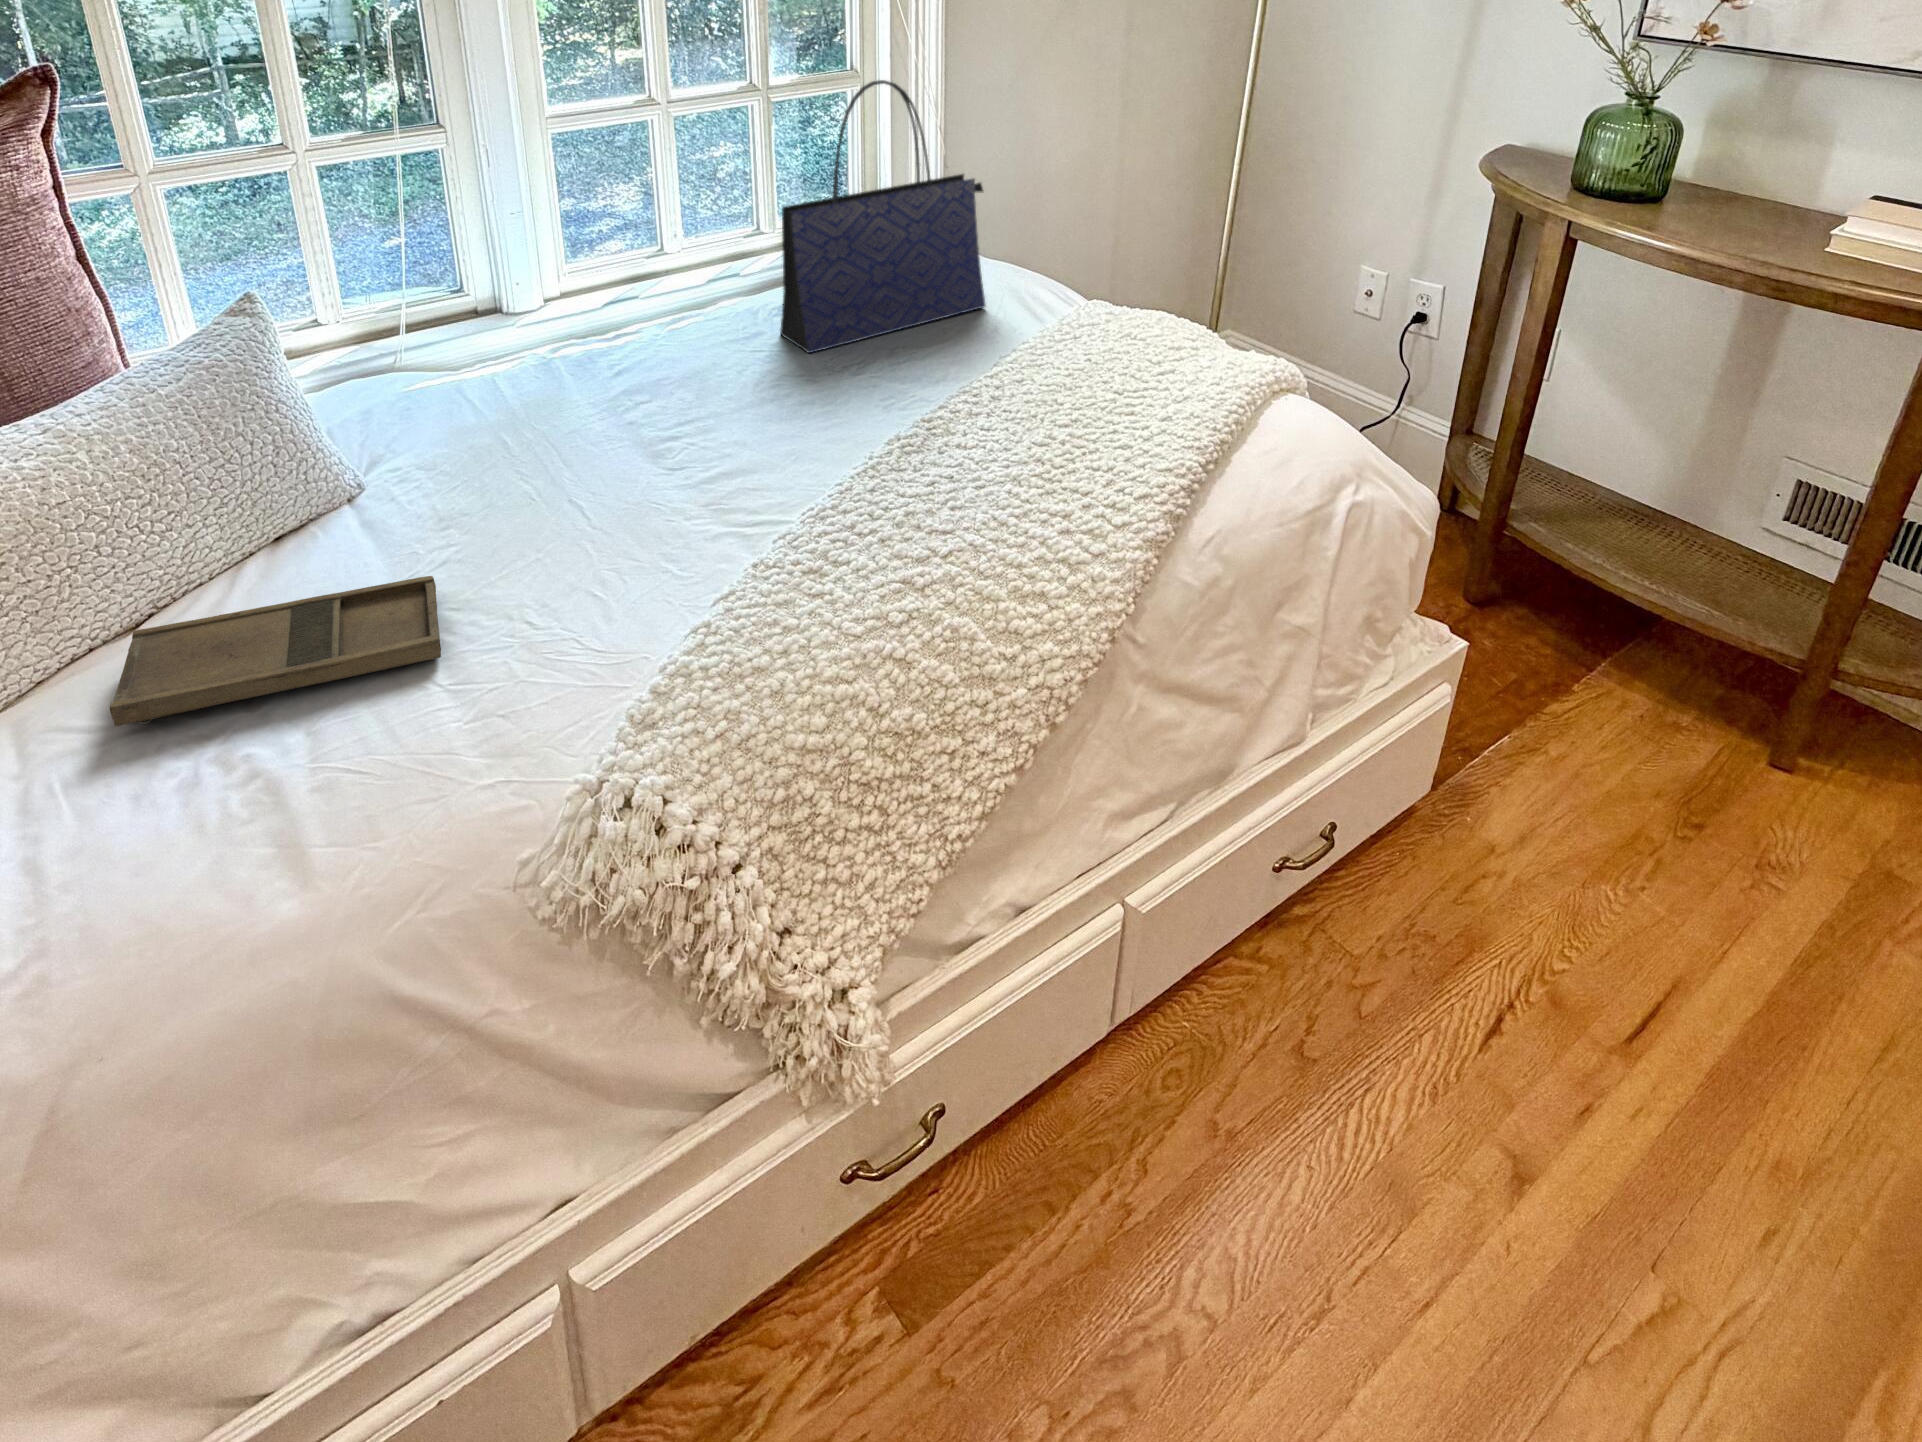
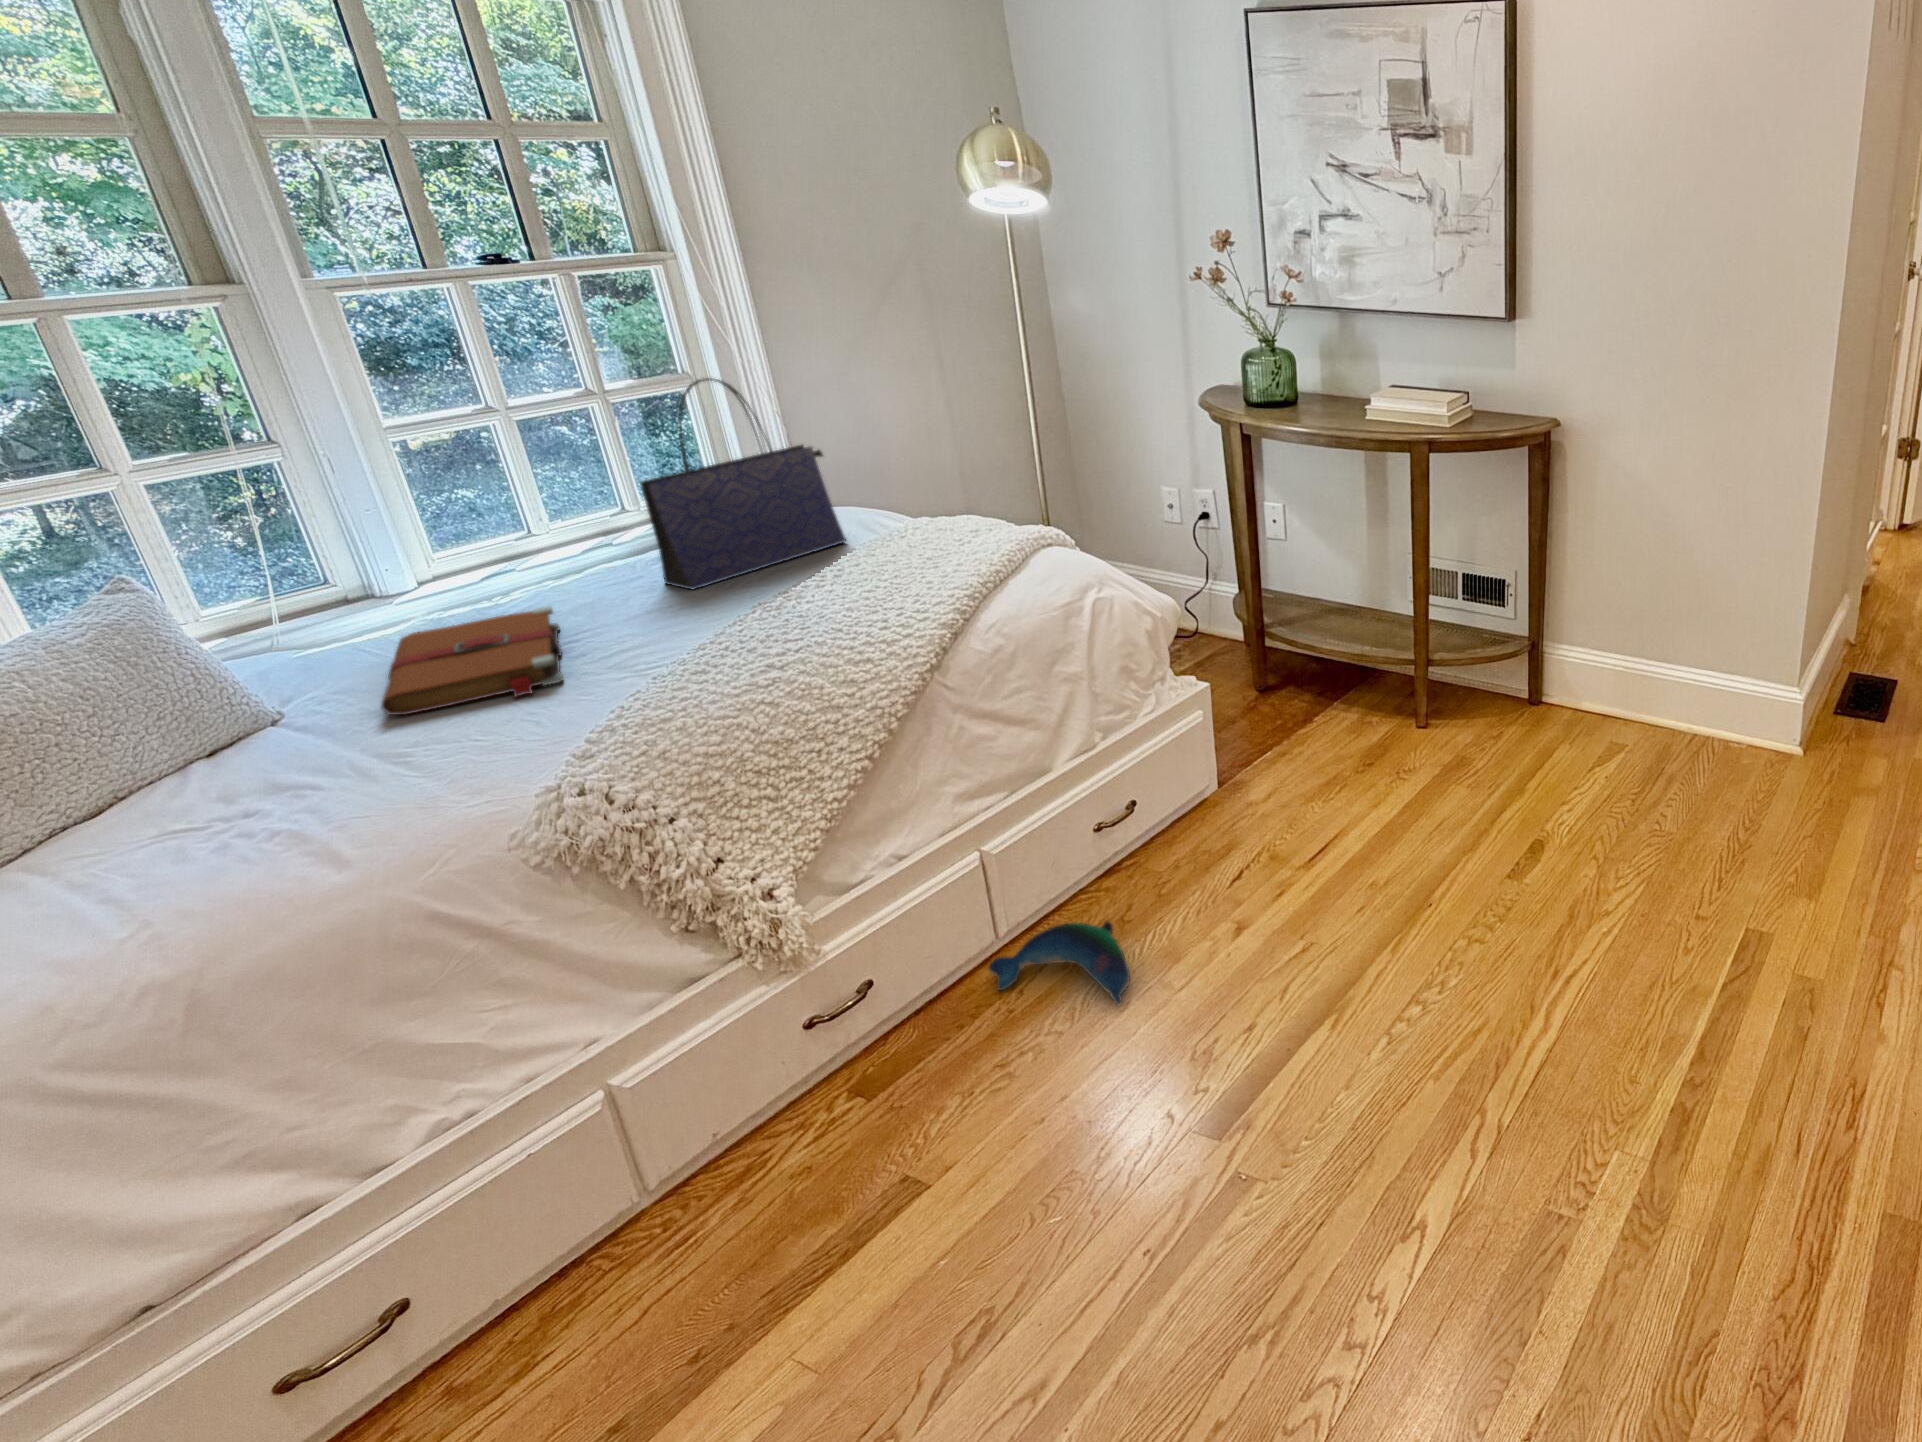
book: none [449,358,663,519] -> present [381,607,563,715]
tray: present [110,576,441,726] -> none [123,739,415,848]
plush toy: none [1089,1054,1340,1314] -> present [989,921,1130,1005]

